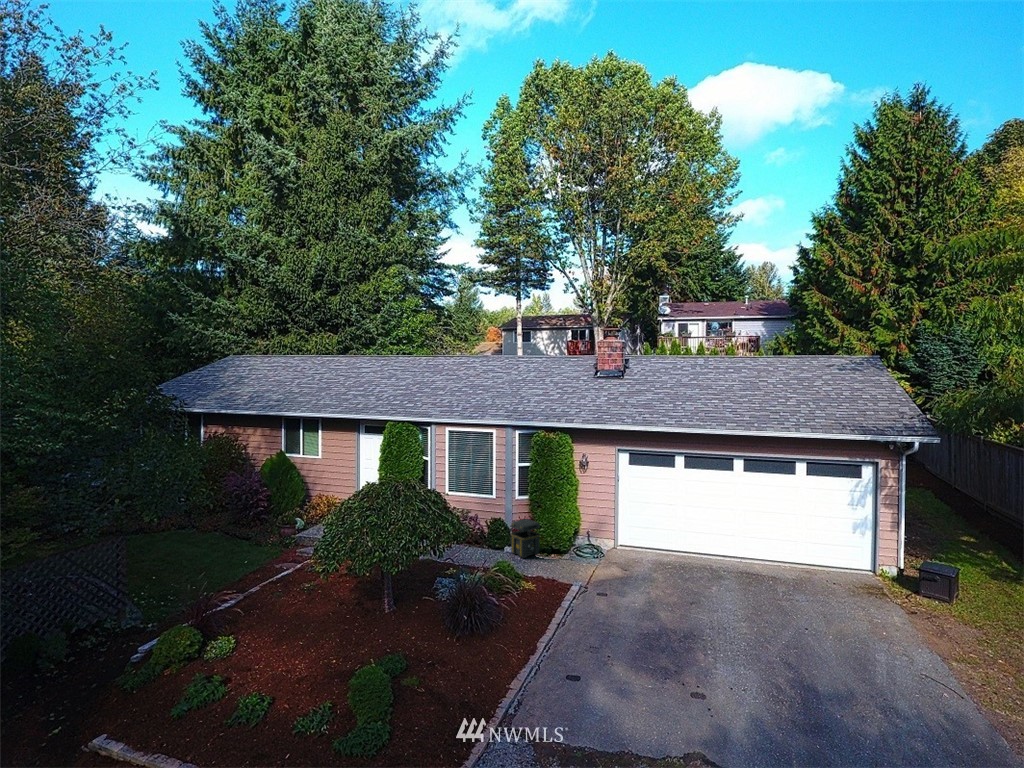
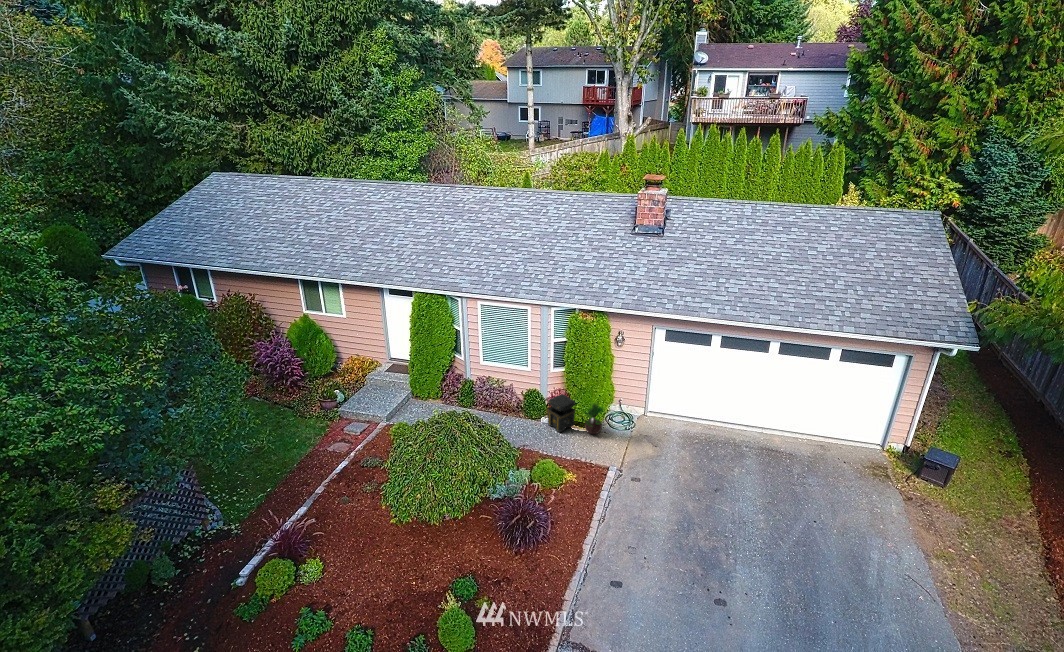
potted tree: none [546,518,572,560] -> present [585,404,604,434]

